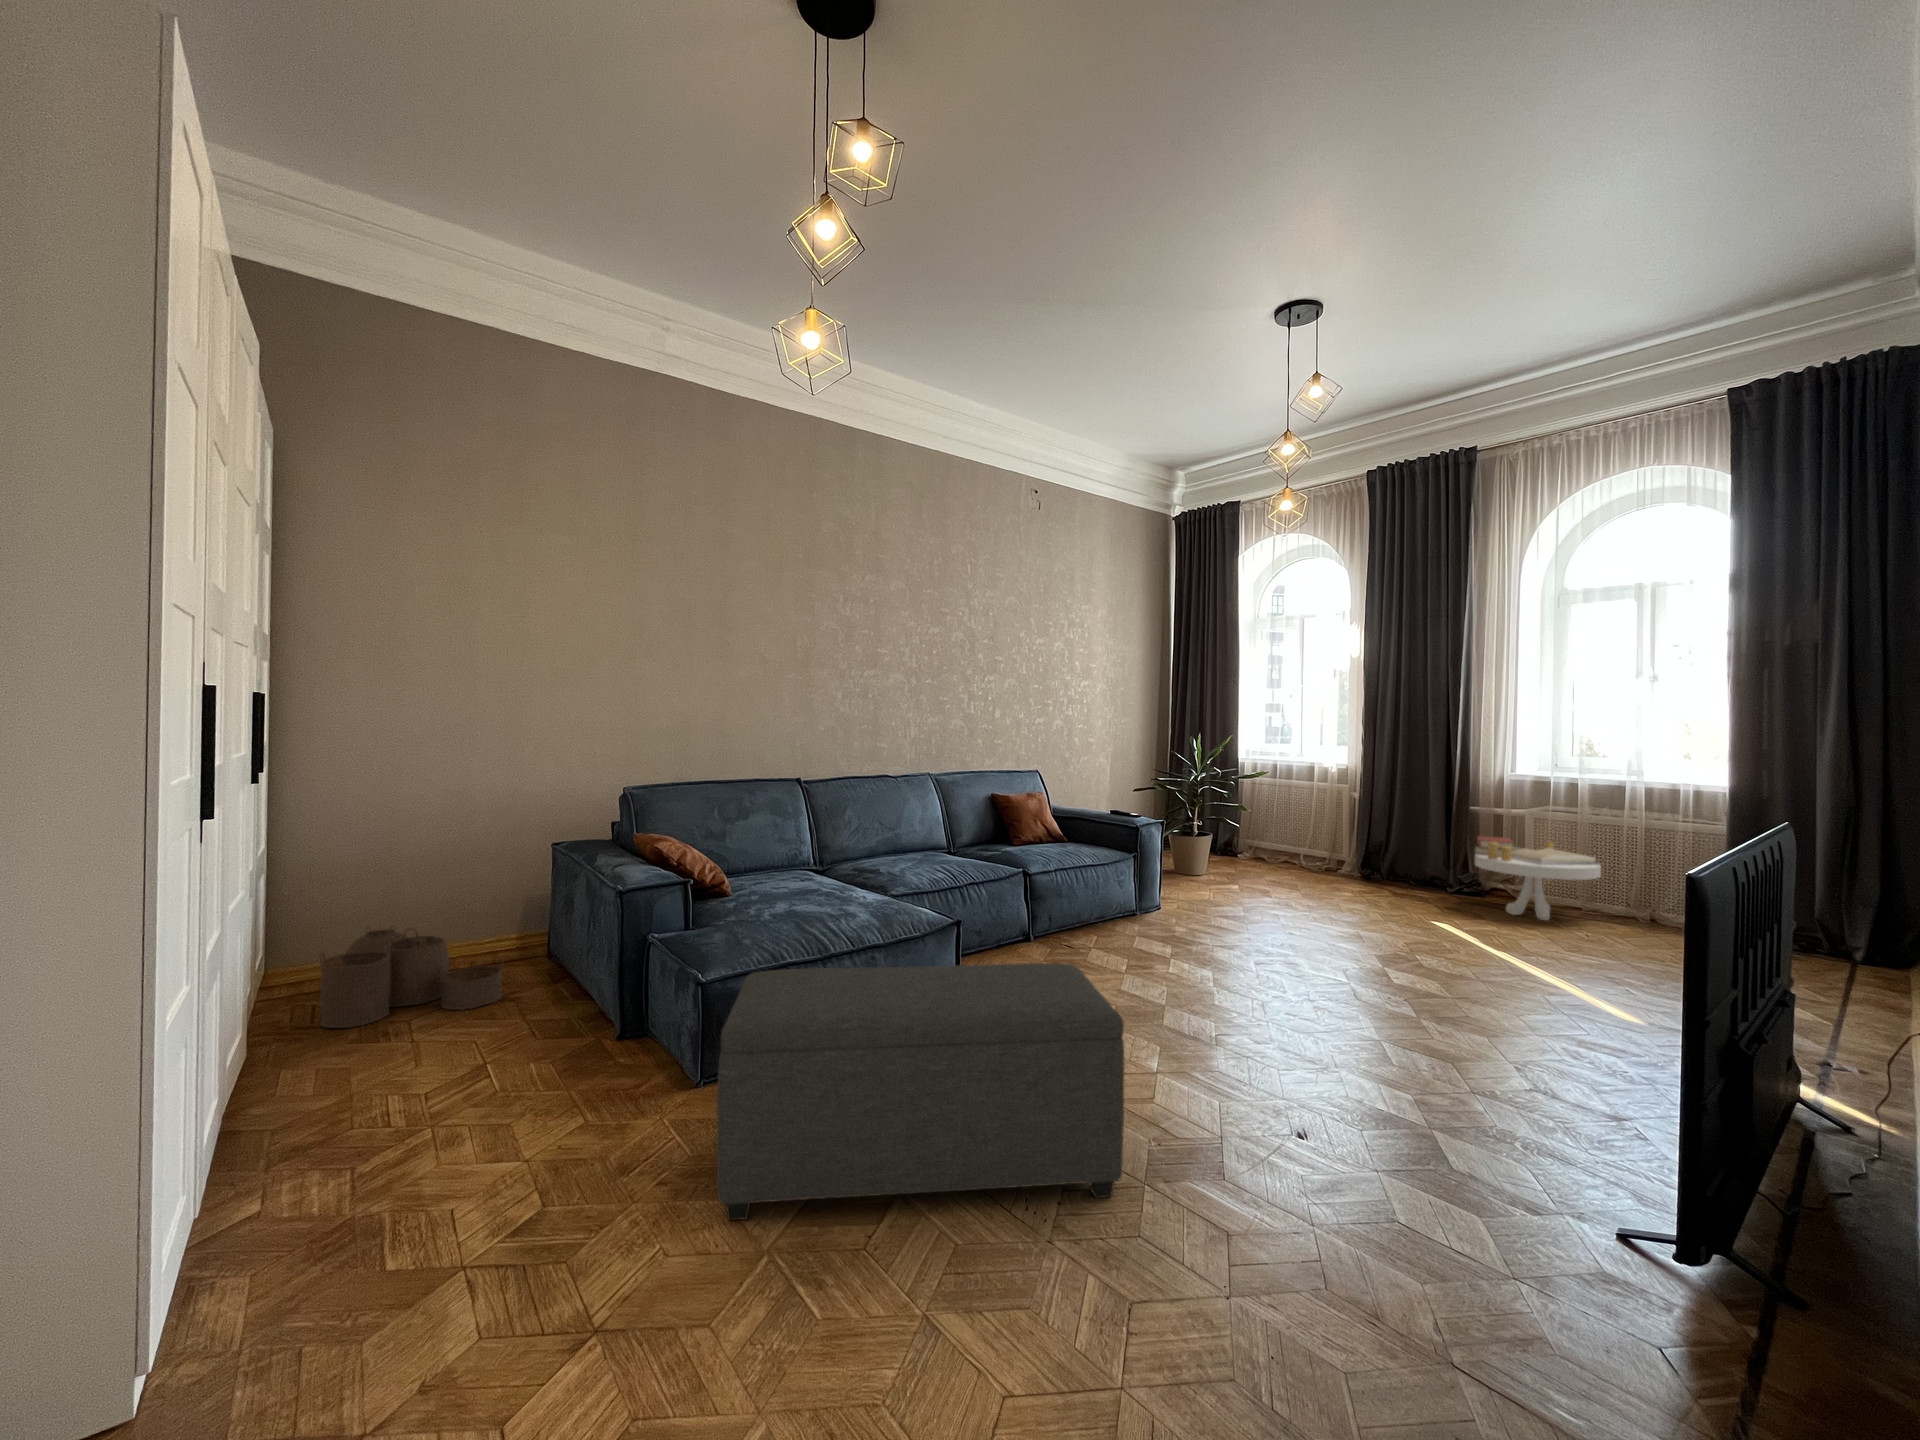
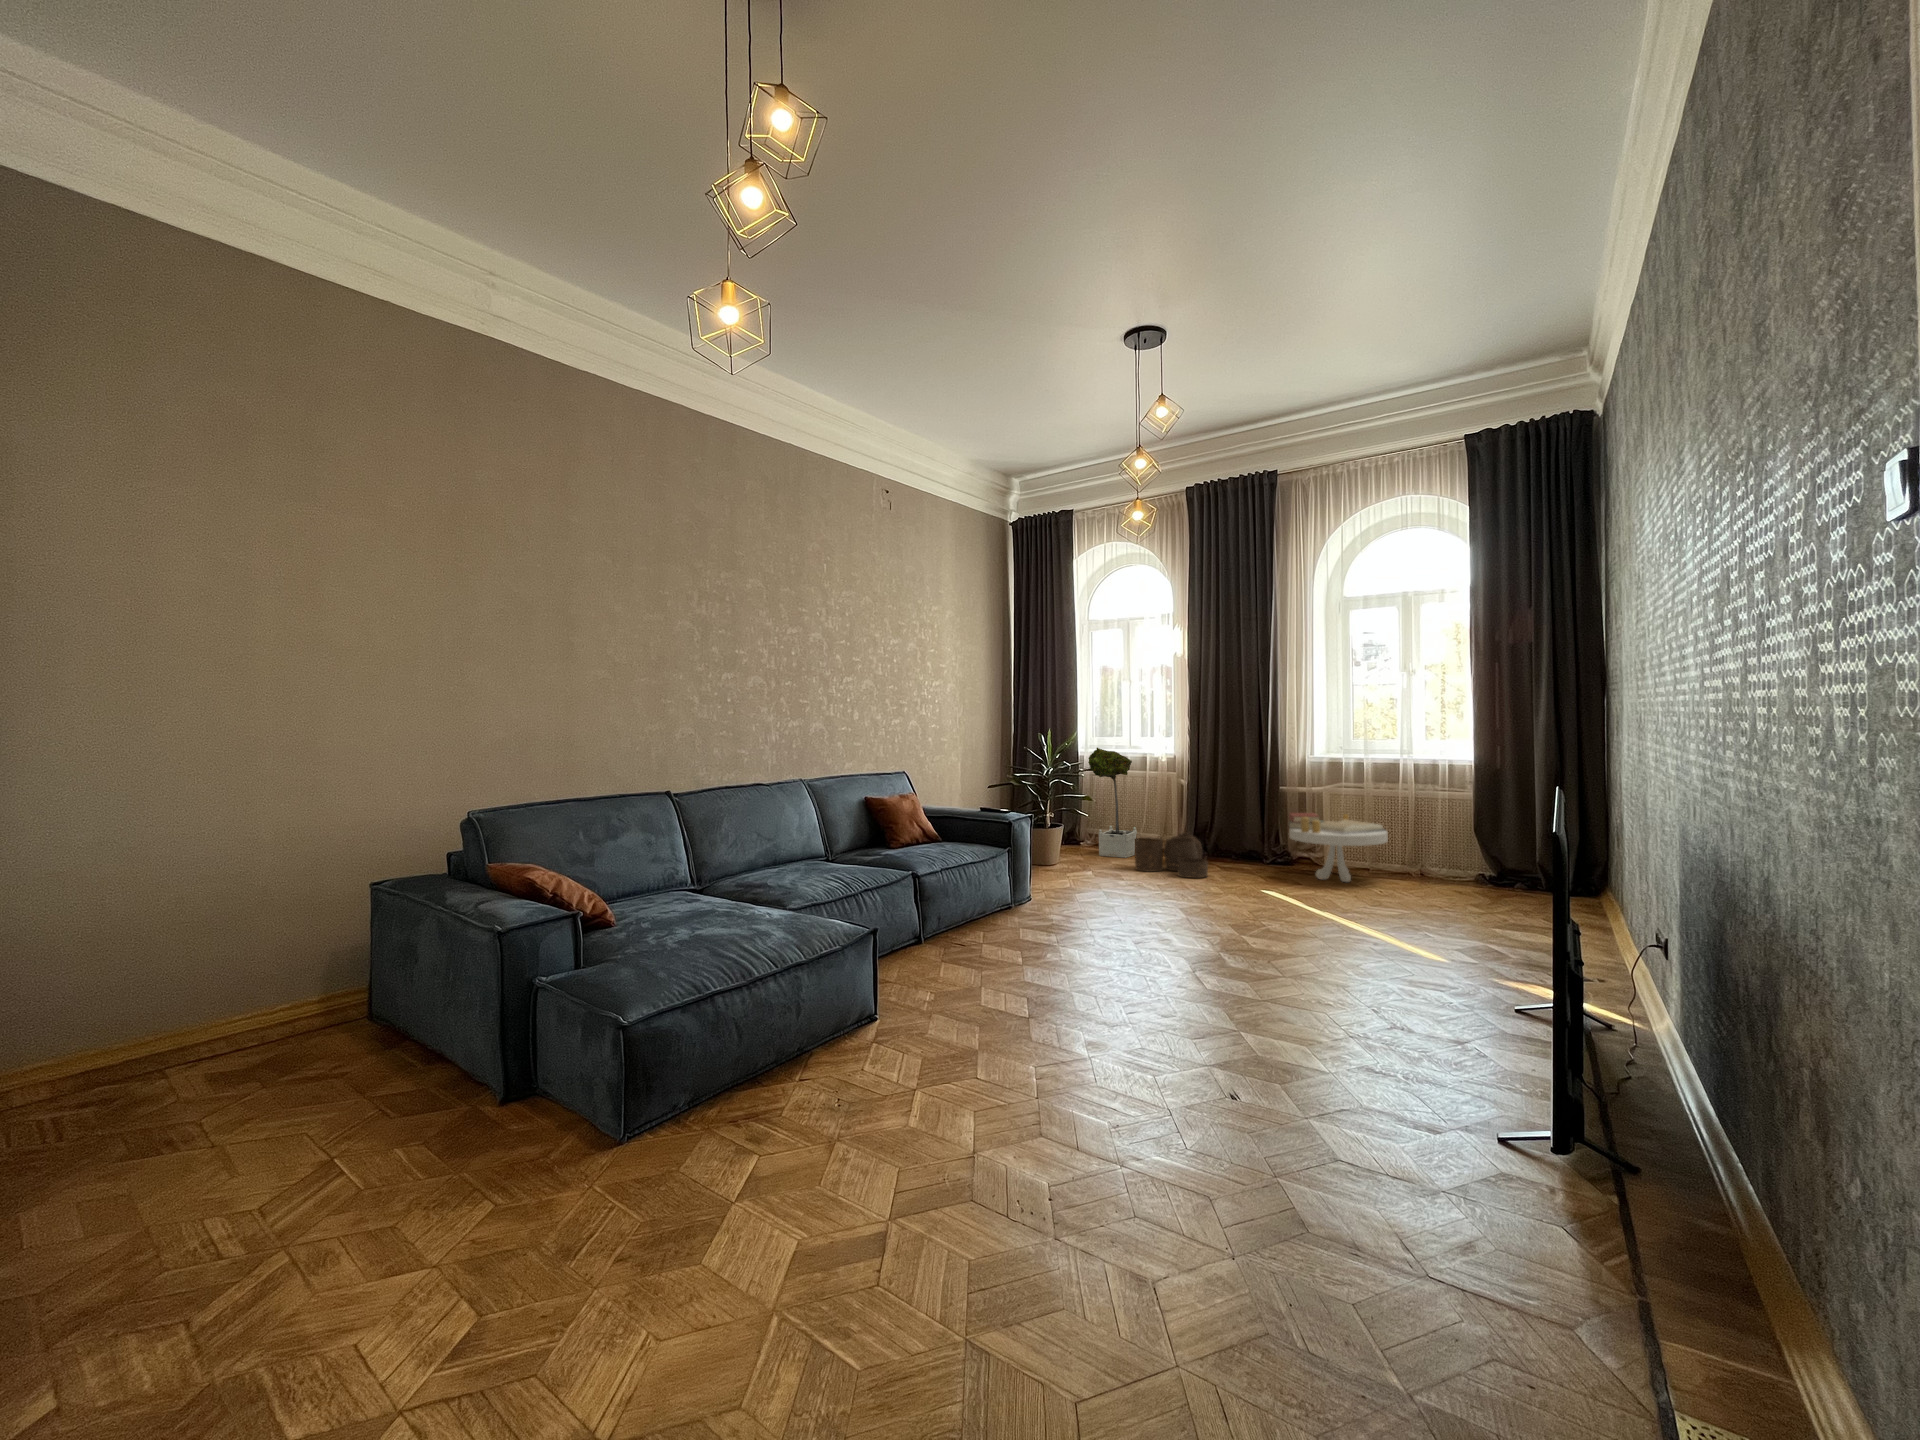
potted tree: none [1249,754,1302,873] -> present [1088,748,1137,858]
woven basket: present [319,928,504,1028] -> present [1135,832,1208,878]
ottoman: present [717,963,1124,1220] -> none [689,963,1106,1285]

